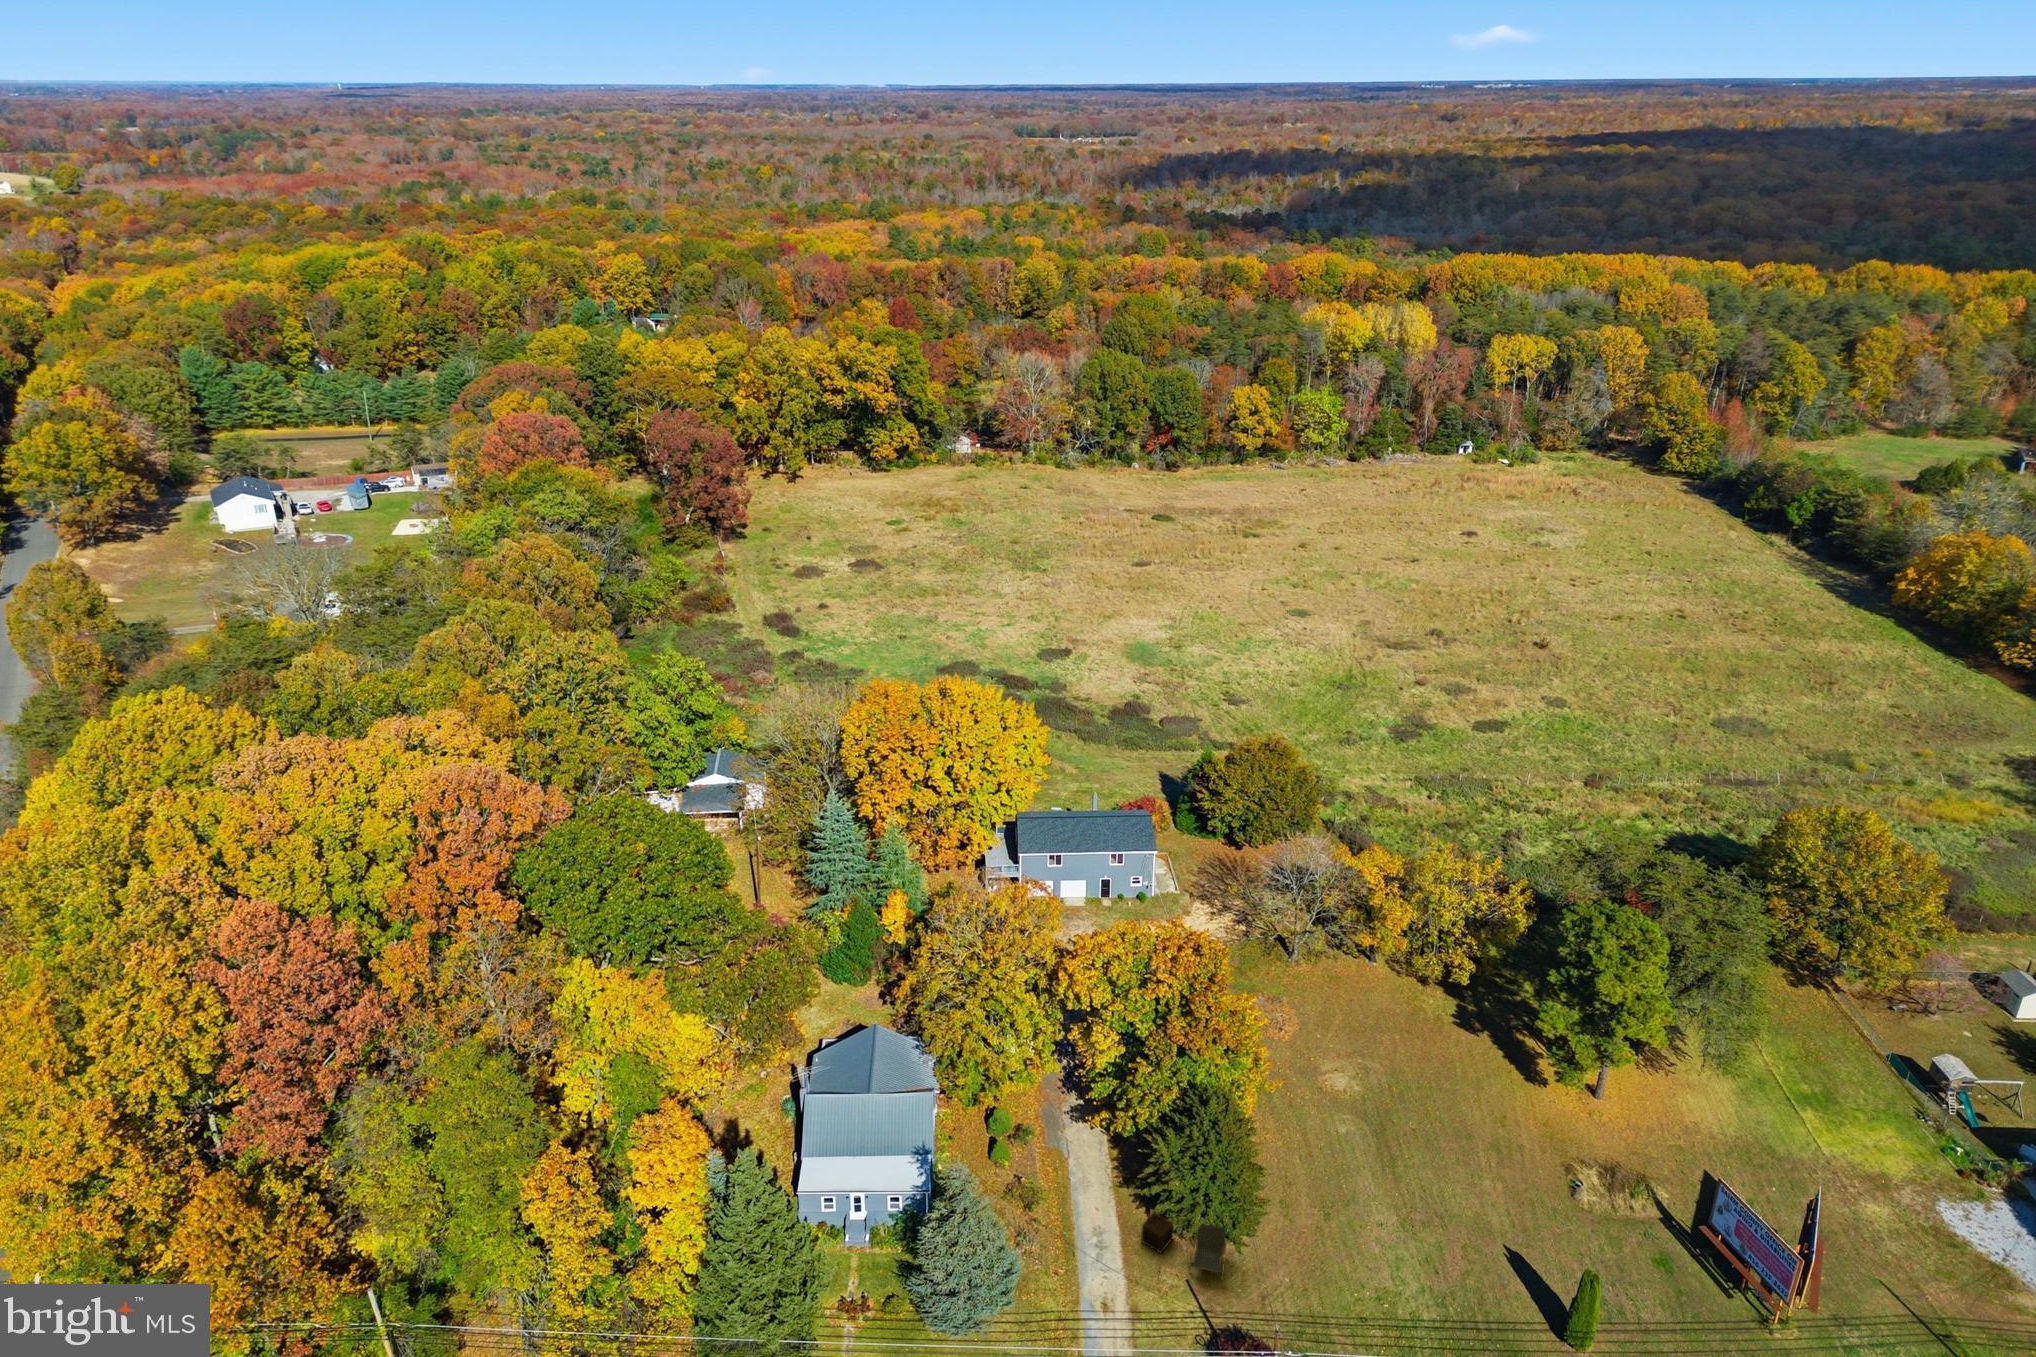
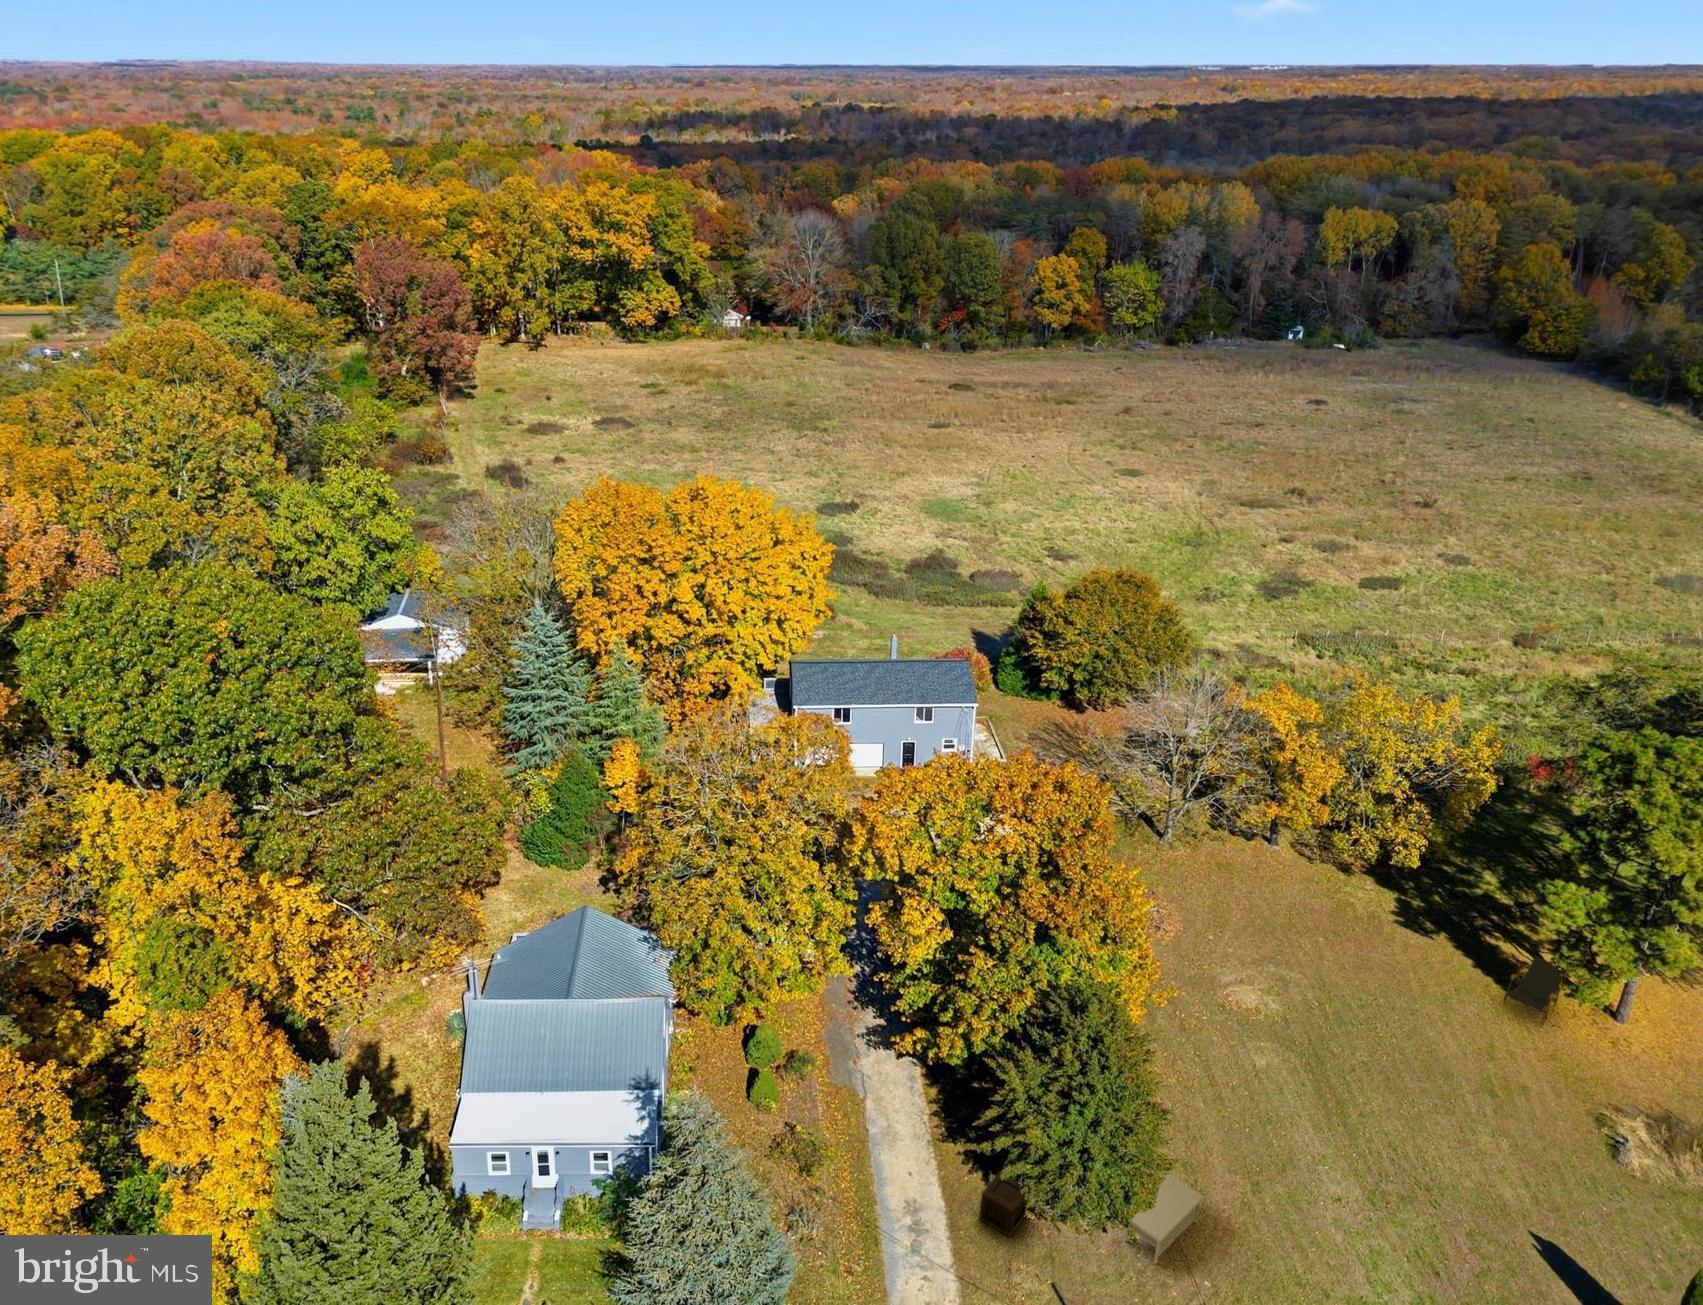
storage bench: none [1235,1212,1289,1273] -> present [1124,1174,1204,1263]
lounge chair: present [1189,1225,1226,1278] -> present [1504,957,1564,1024]

